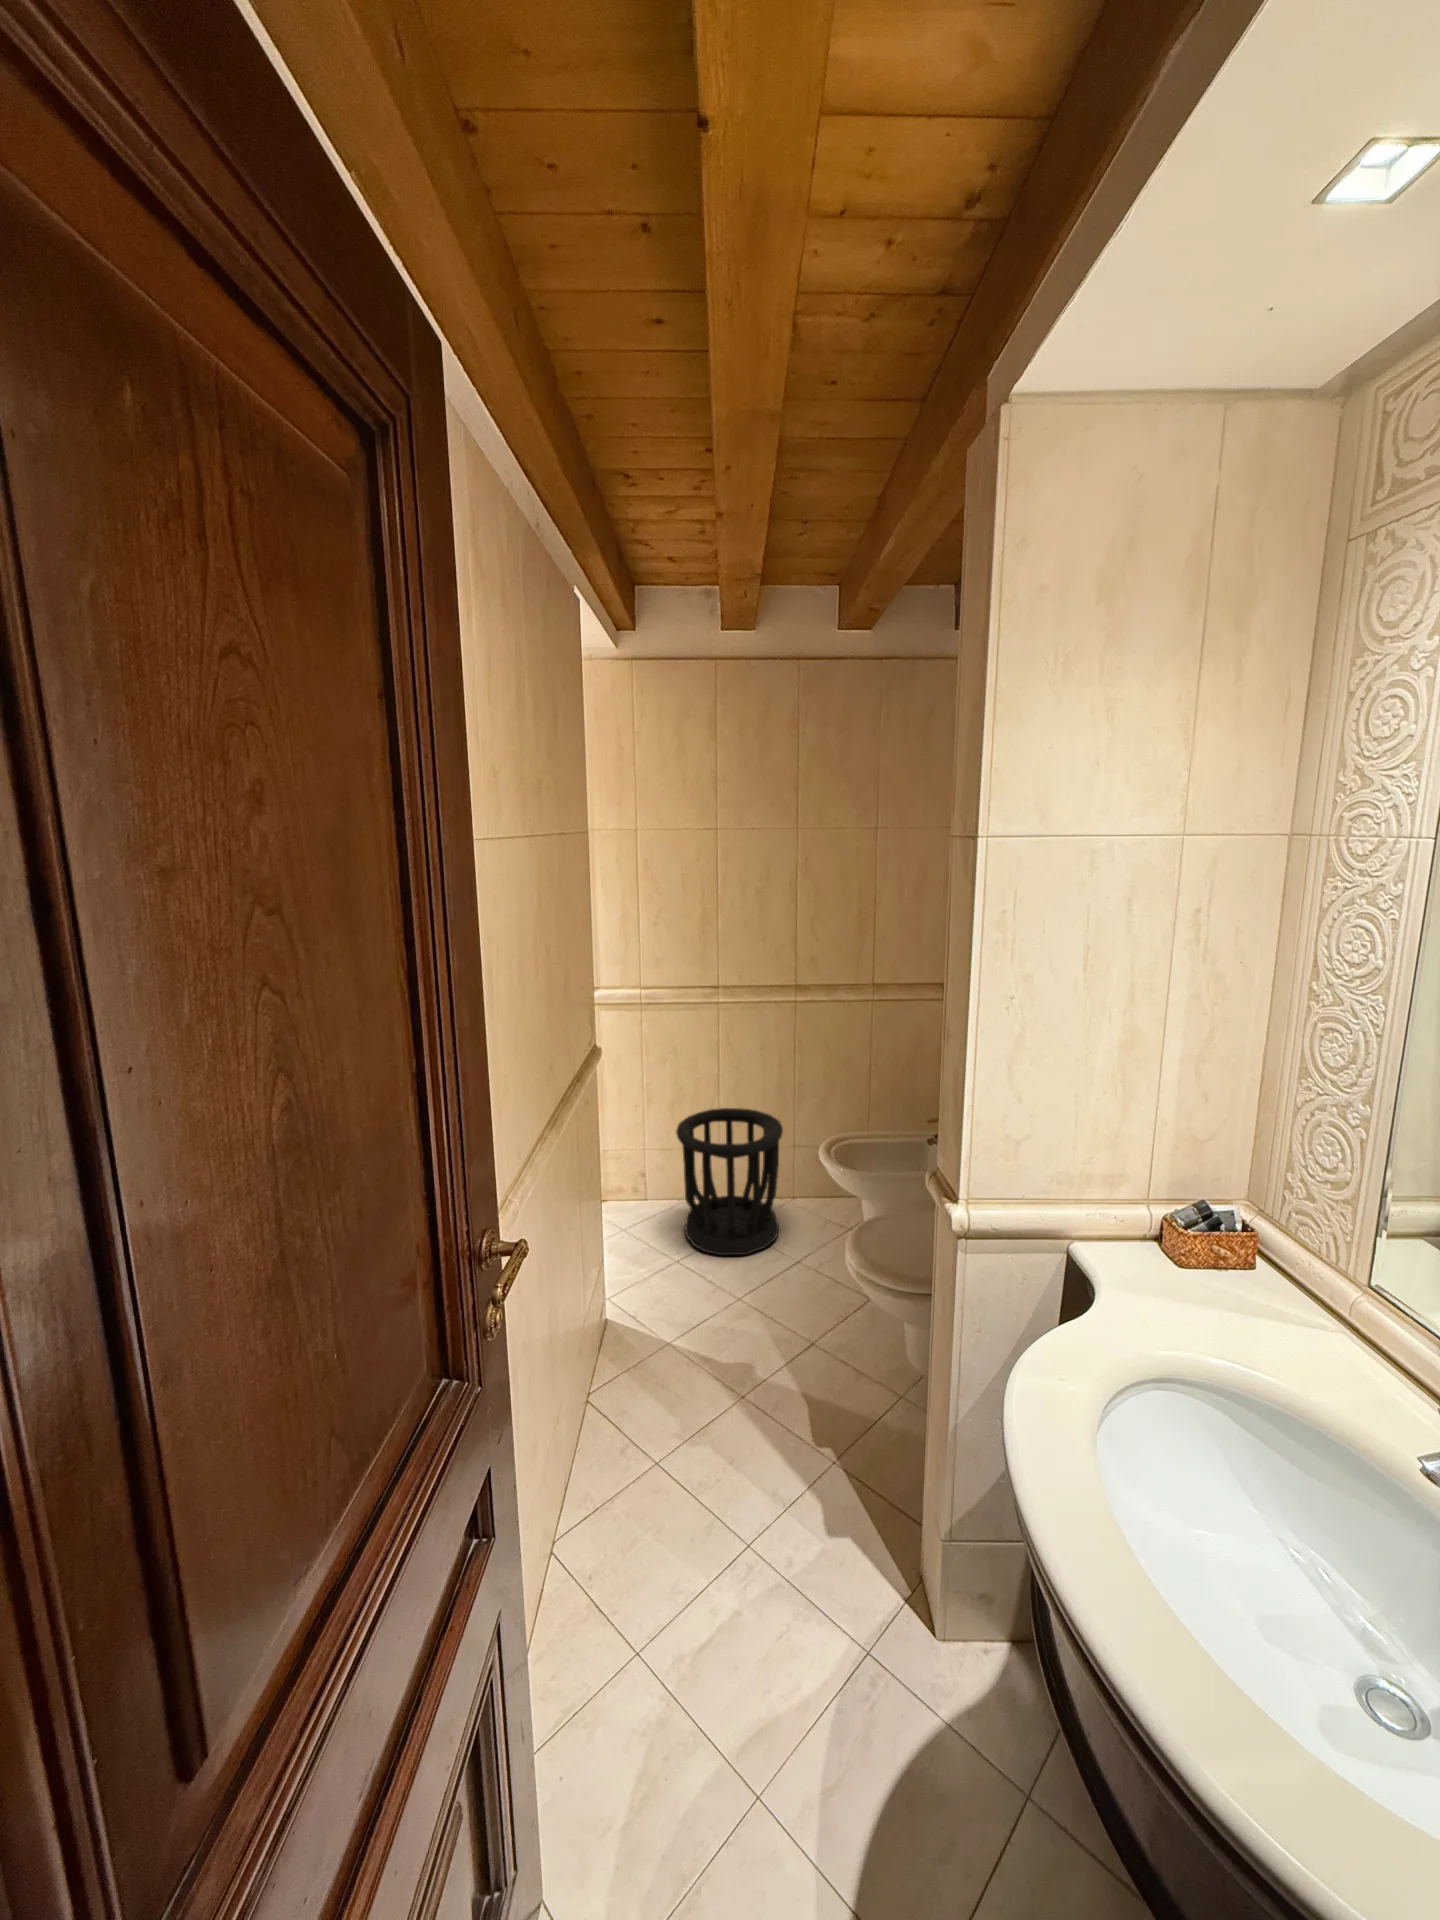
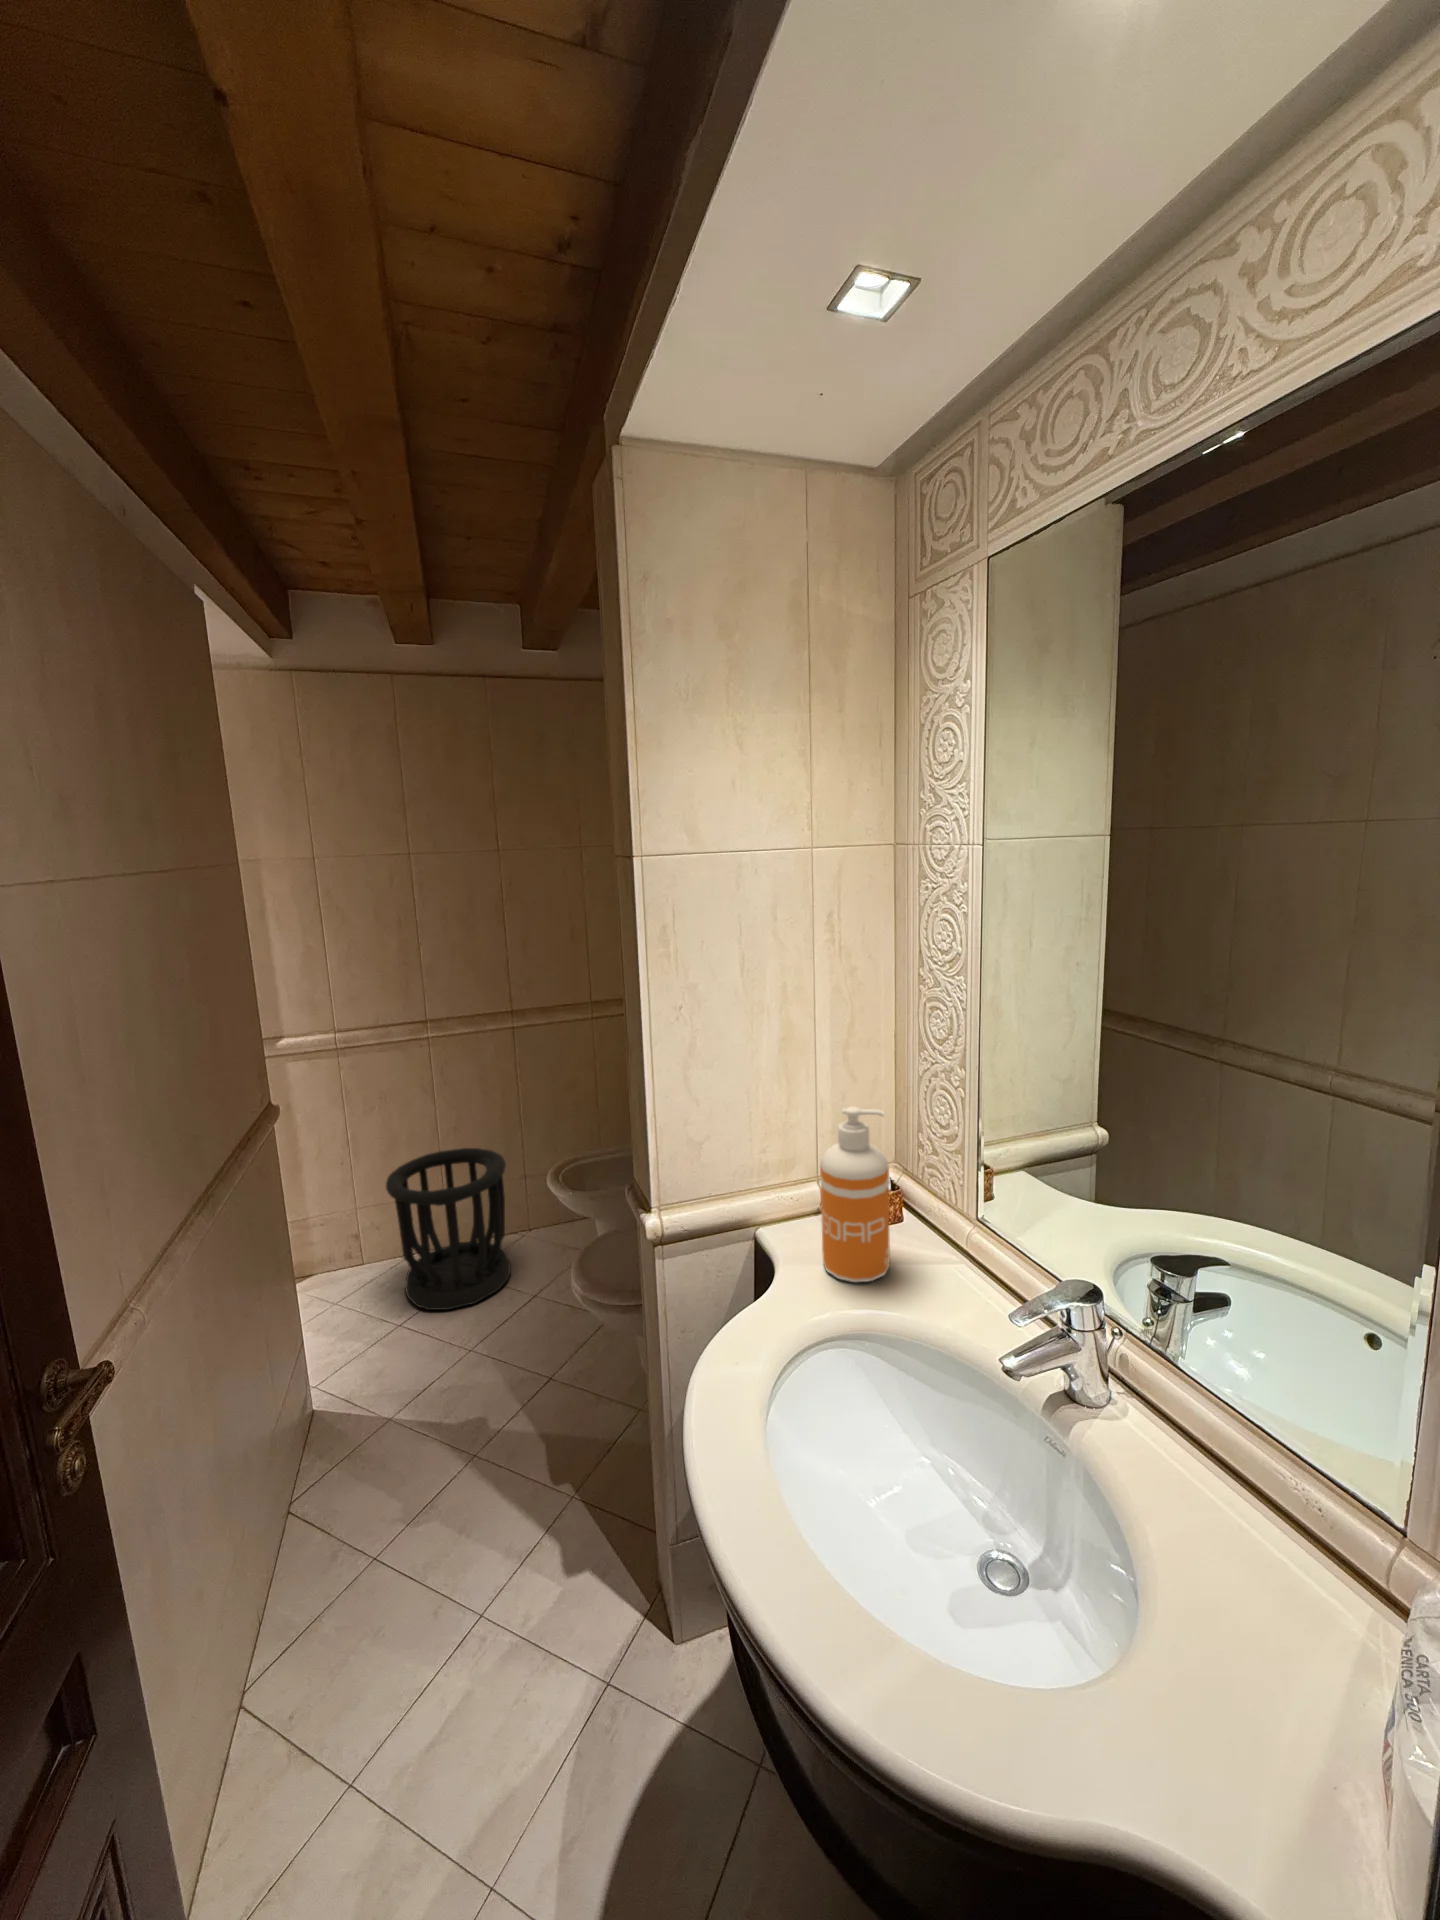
soap dispenser: none [1157,1129,1259,1328] -> present [820,1107,890,1282]

